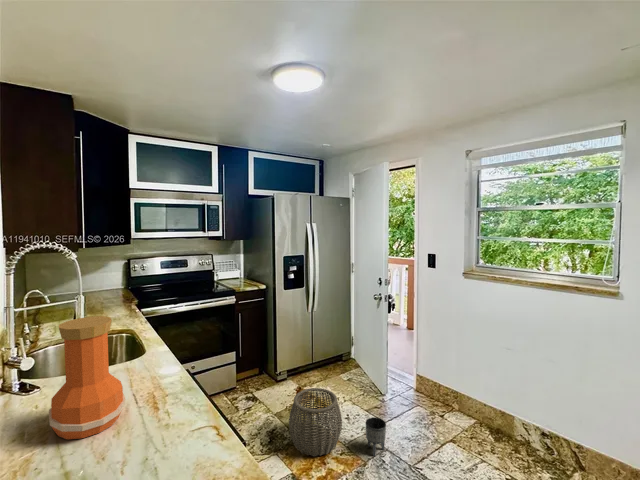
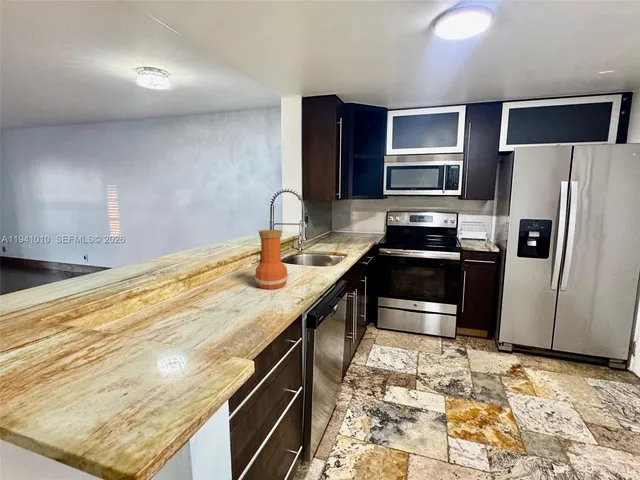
woven basket: present [289,388,342,456] -> none [460,355,523,424]
planter: present [365,417,386,456] -> none [542,415,573,460]

